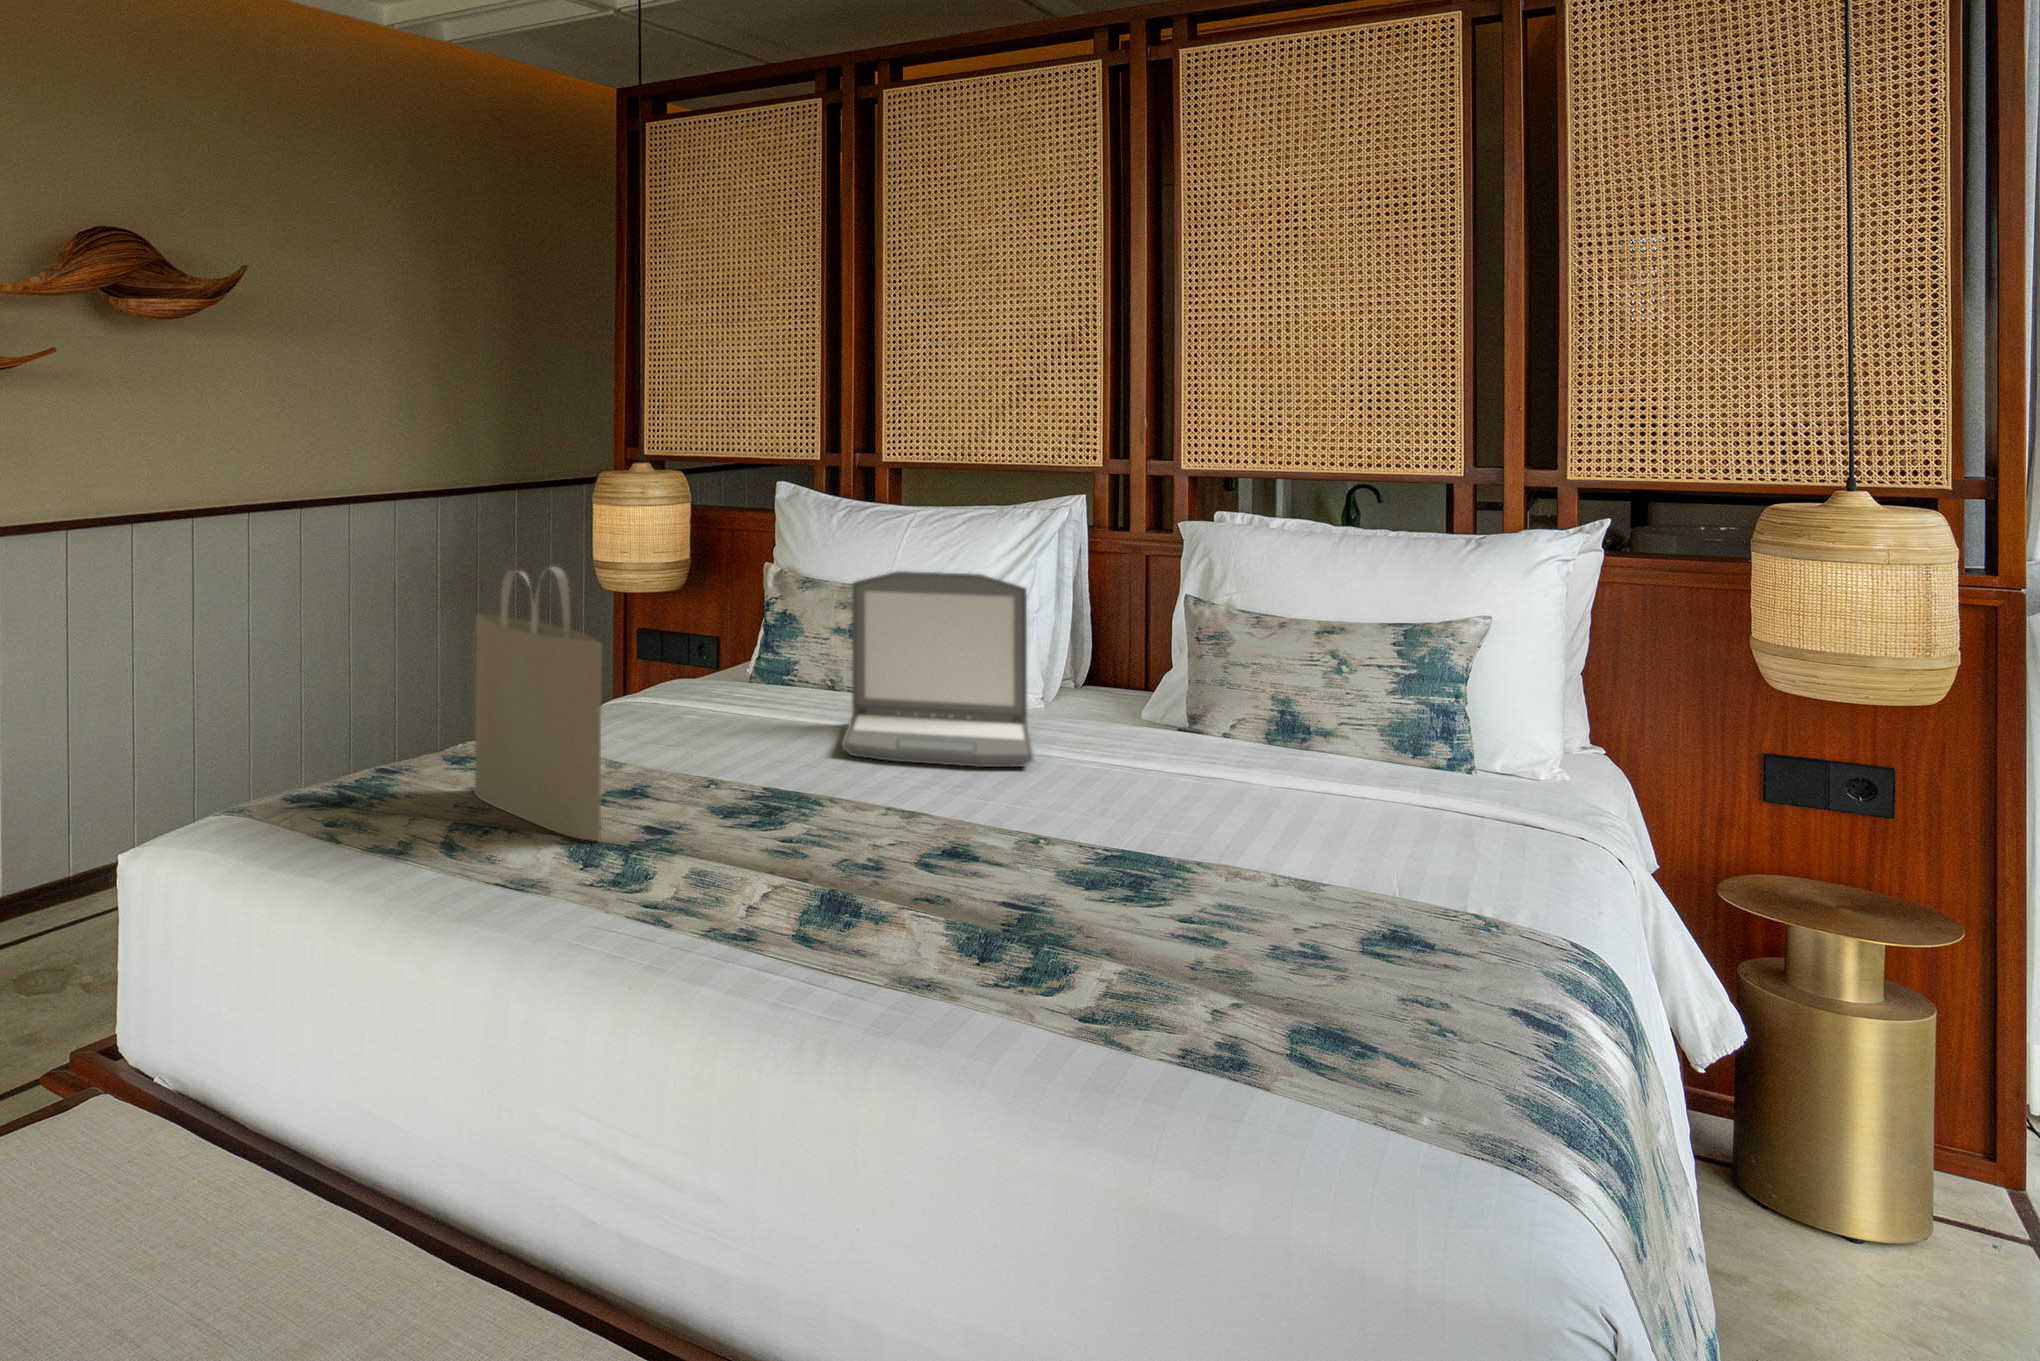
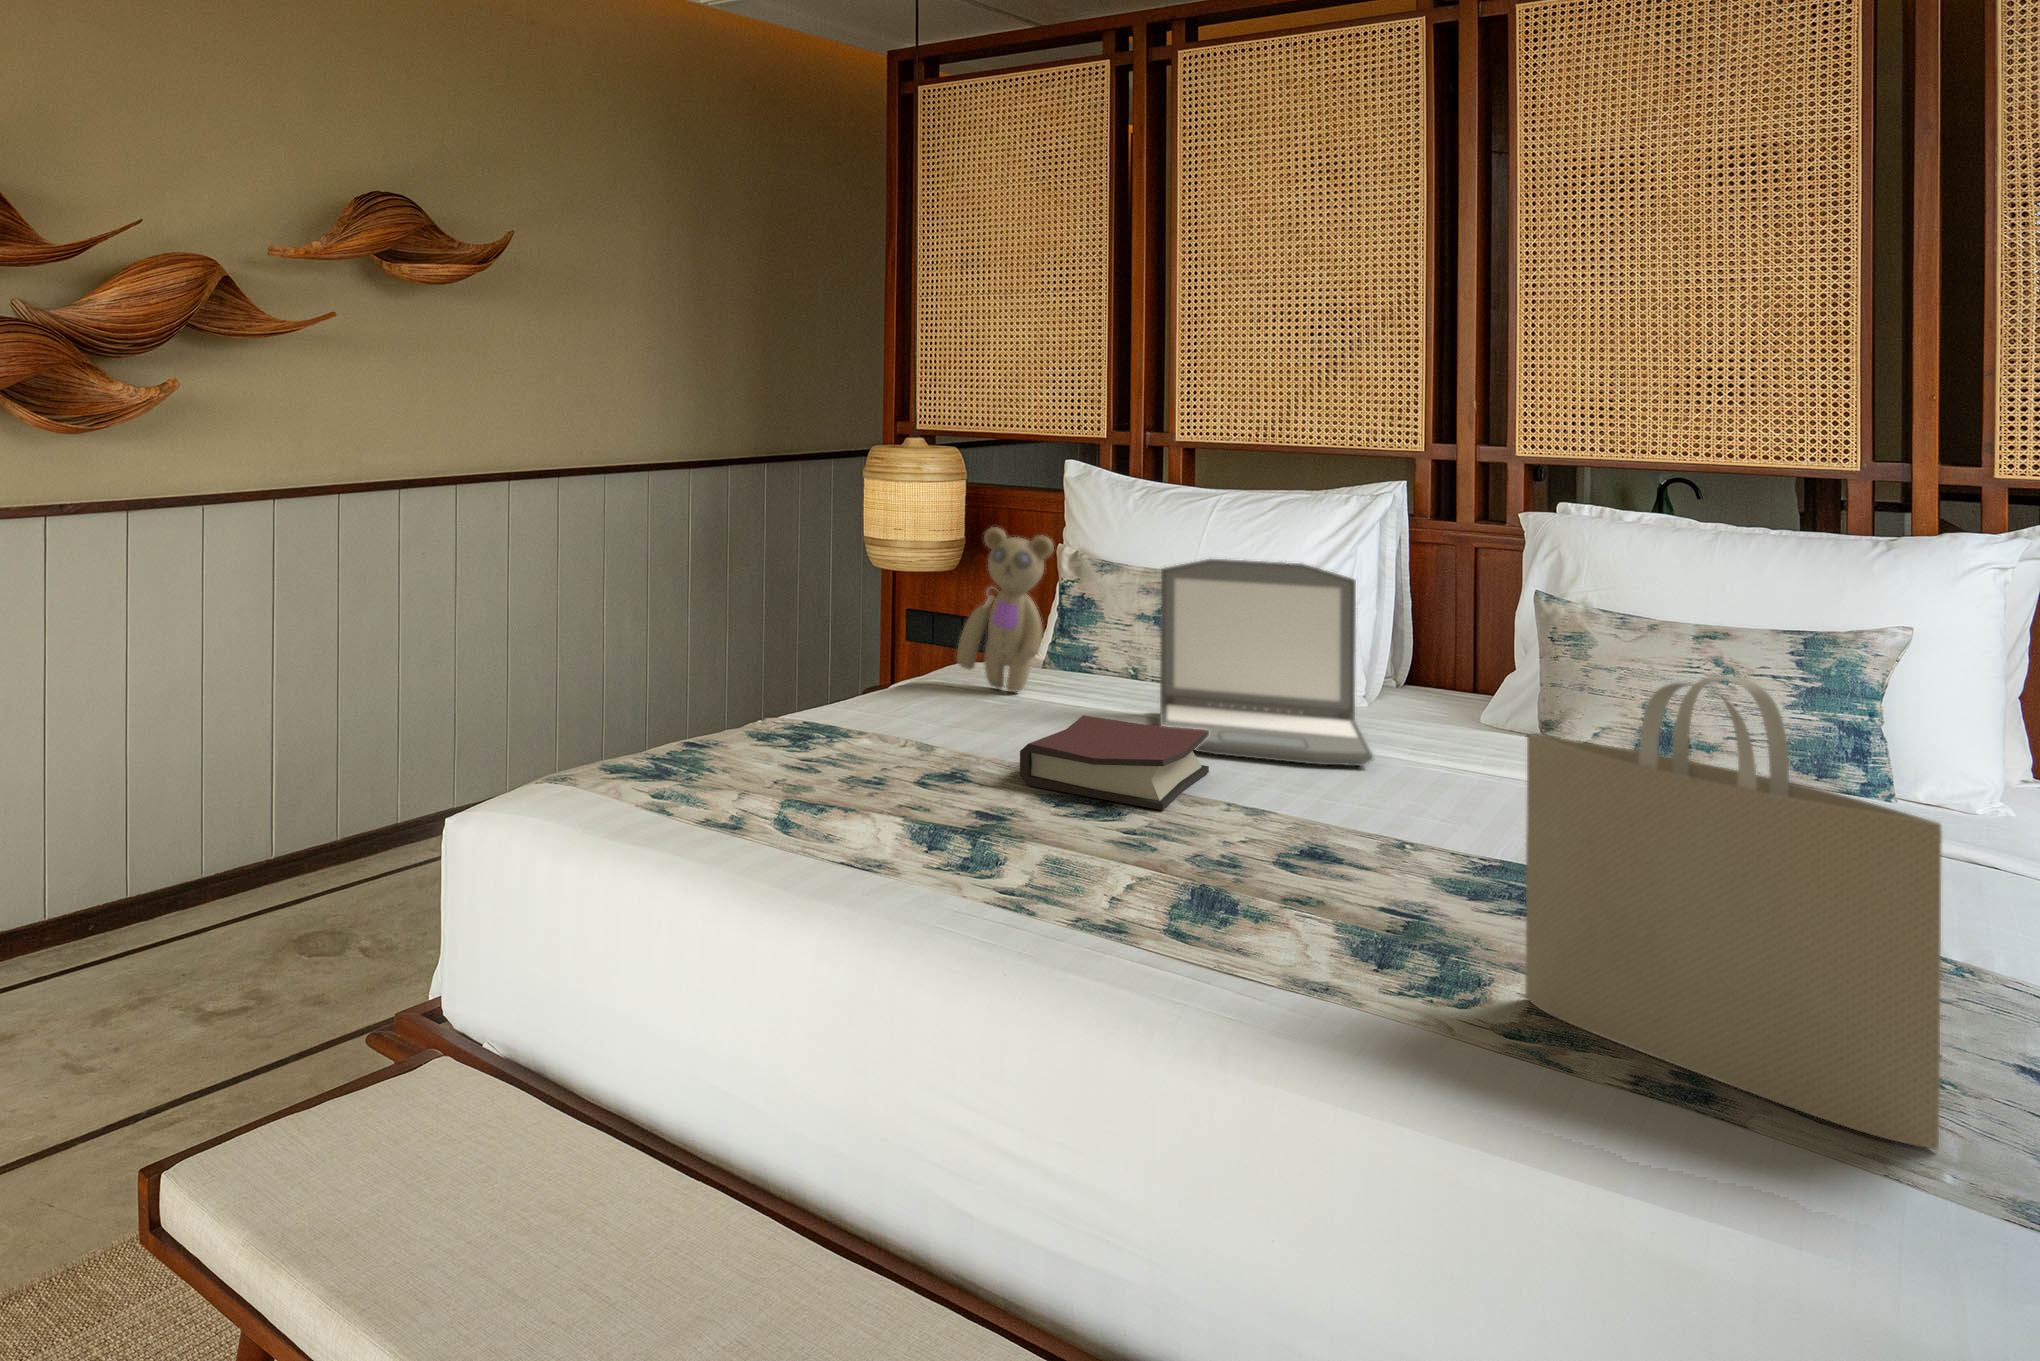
teddy bear: none [667,545,756,708] -> present [957,527,1054,692]
tote bag: present [474,567,601,841] -> present [1525,675,1942,1150]
hardback book: none [696,727,880,817] -> present [1020,715,1209,810]

